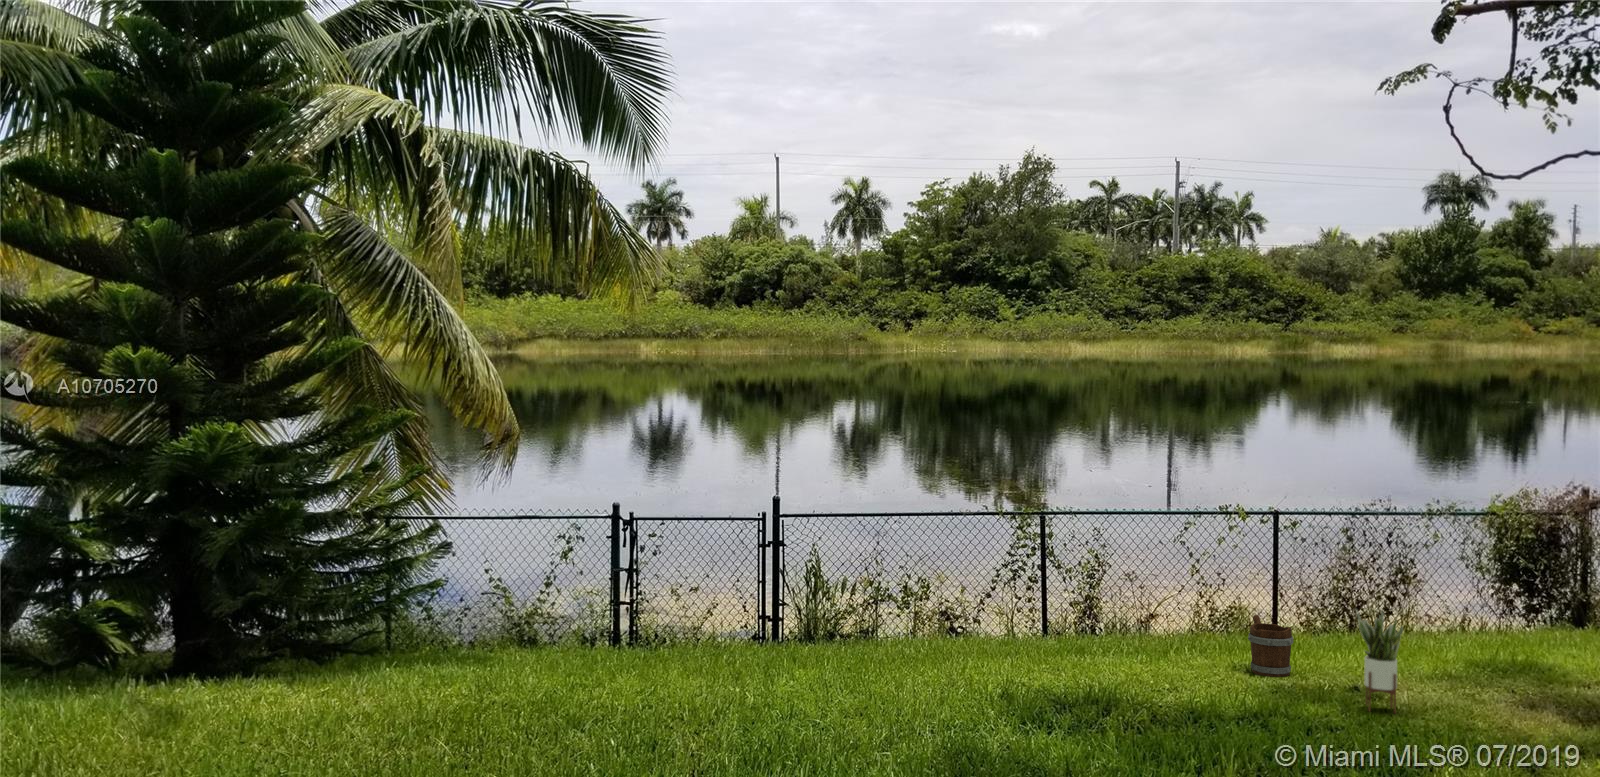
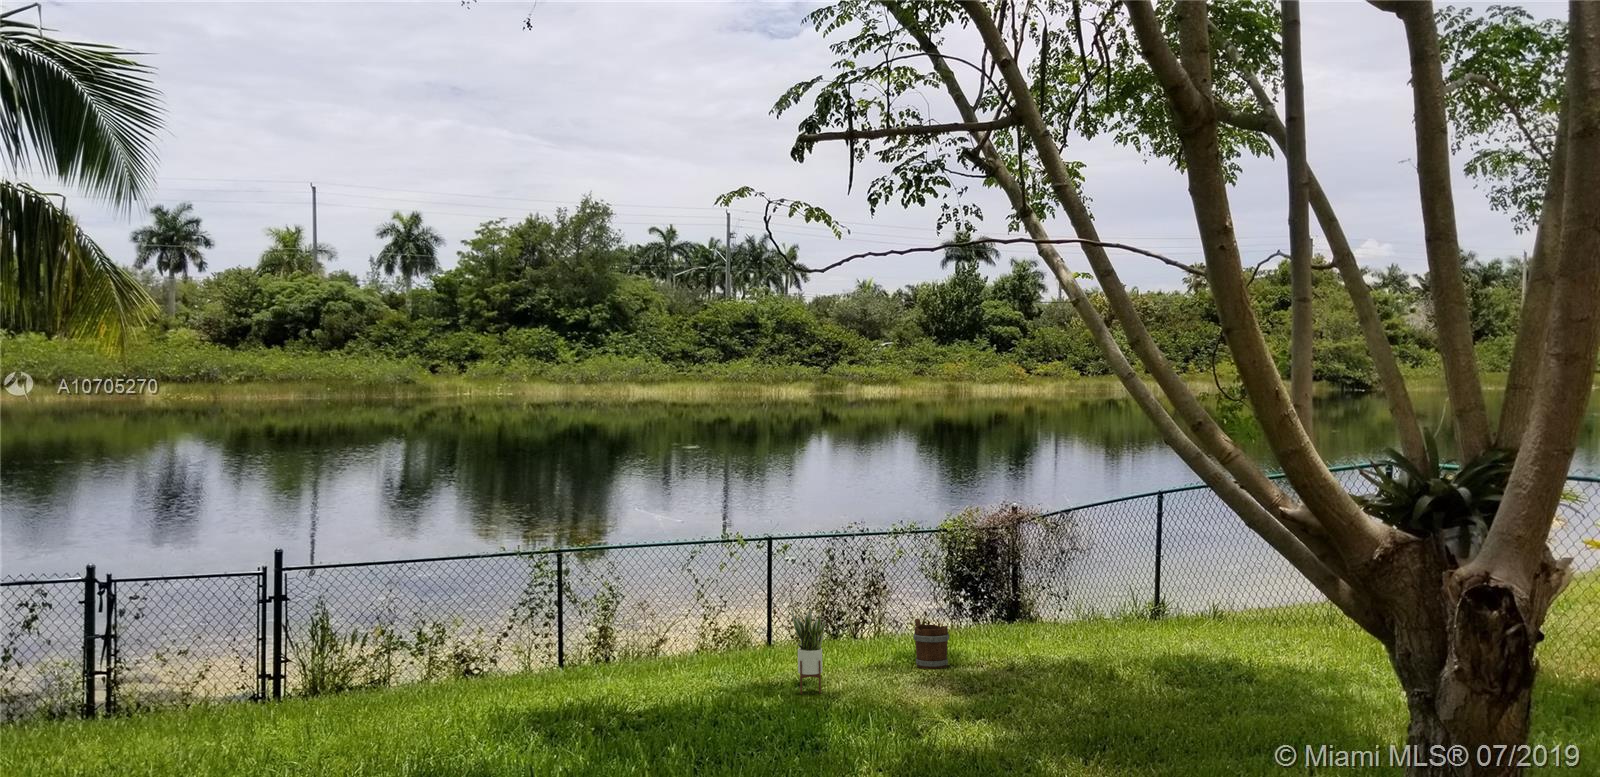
bucket: present [1248,615,1293,677] -> present [913,618,949,669]

